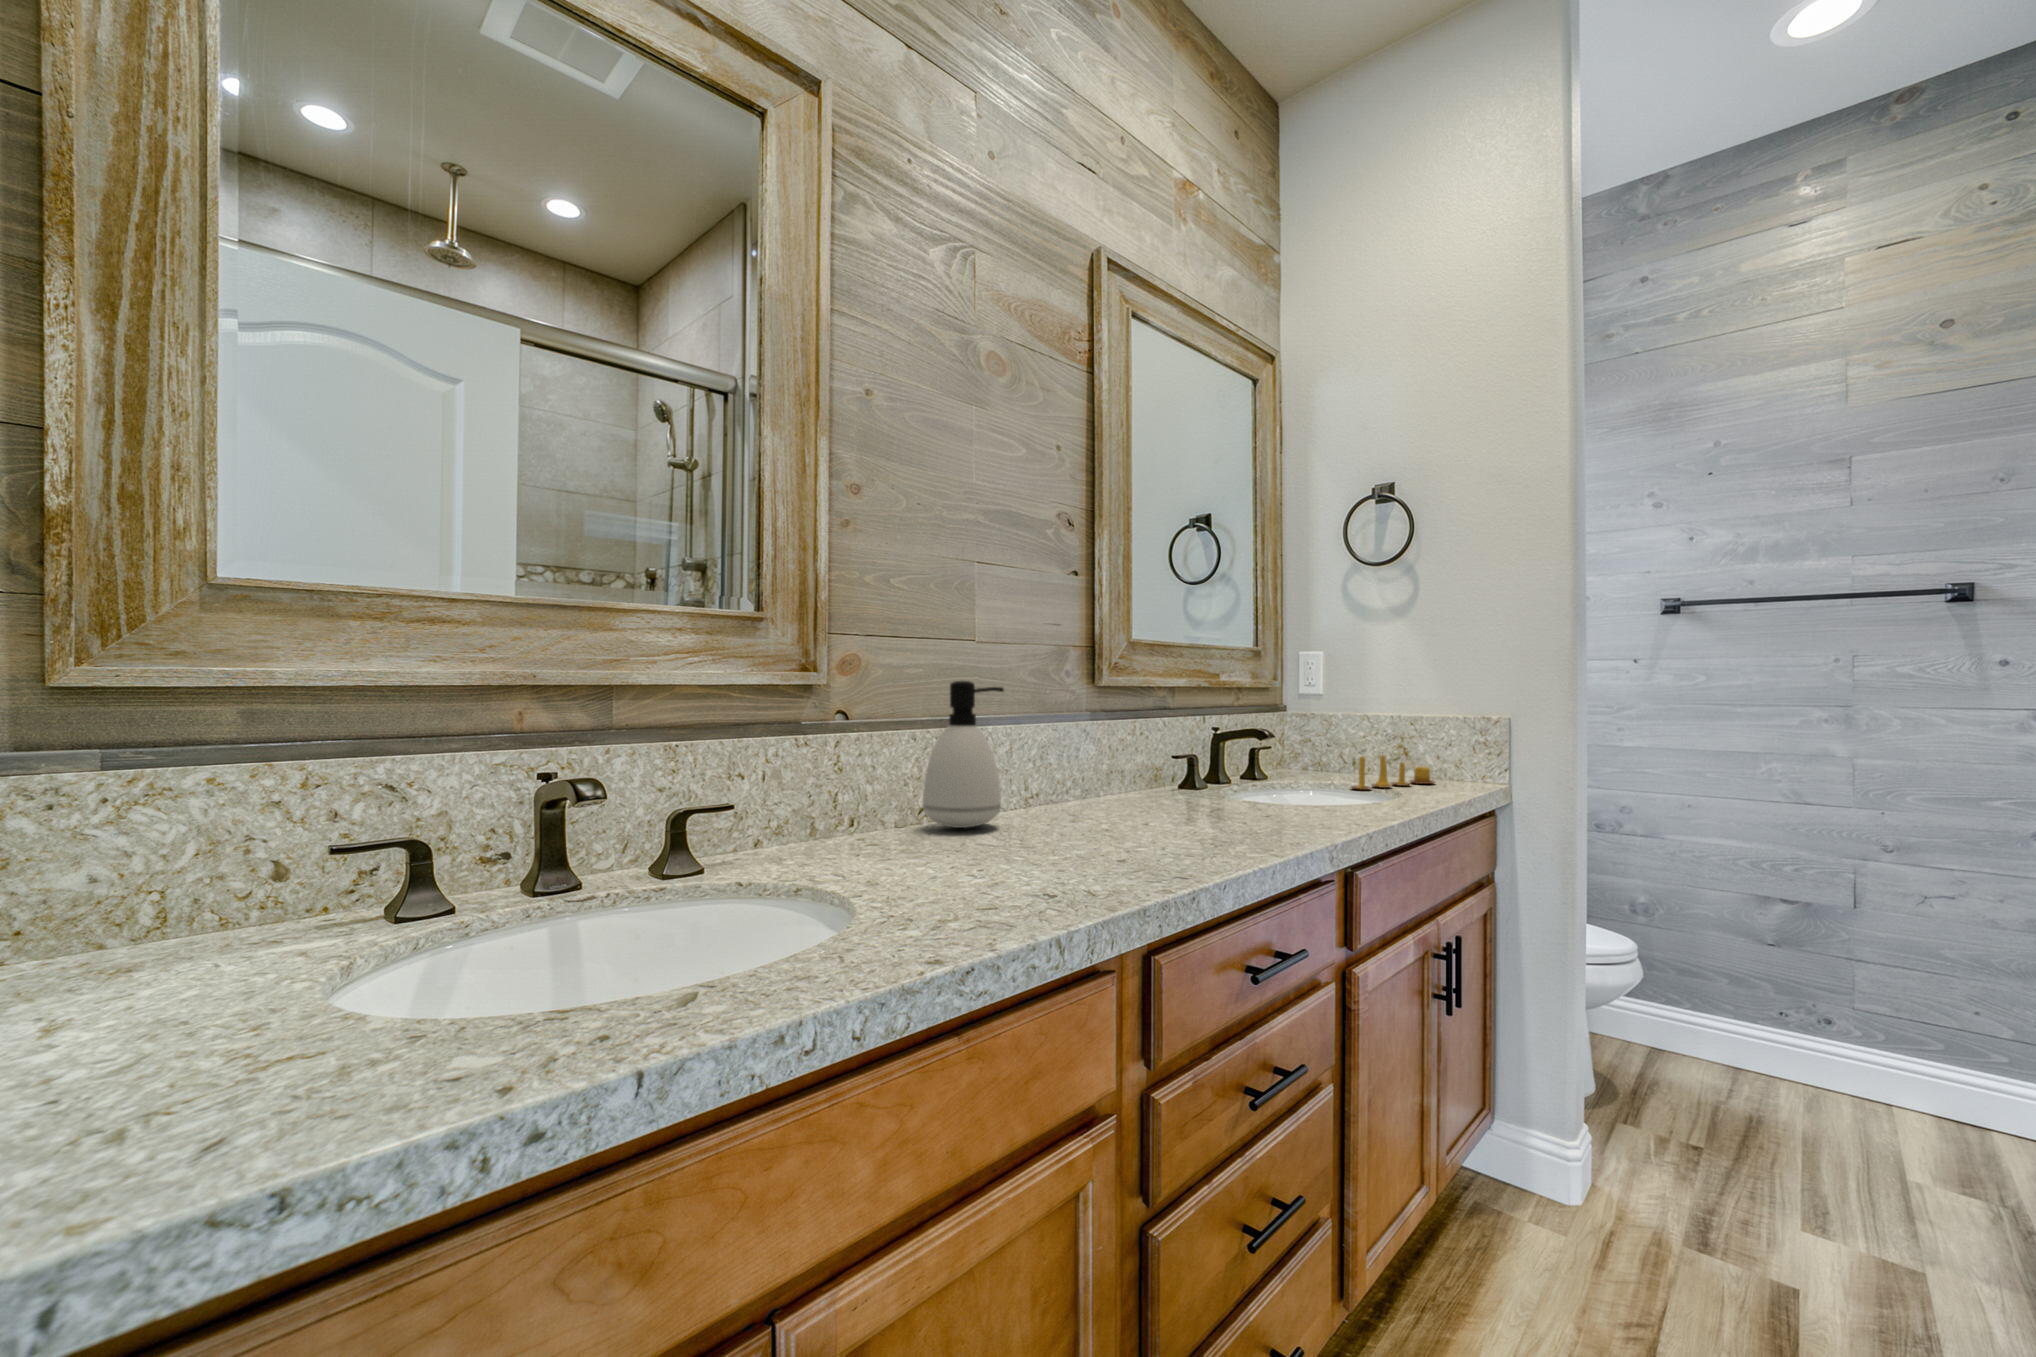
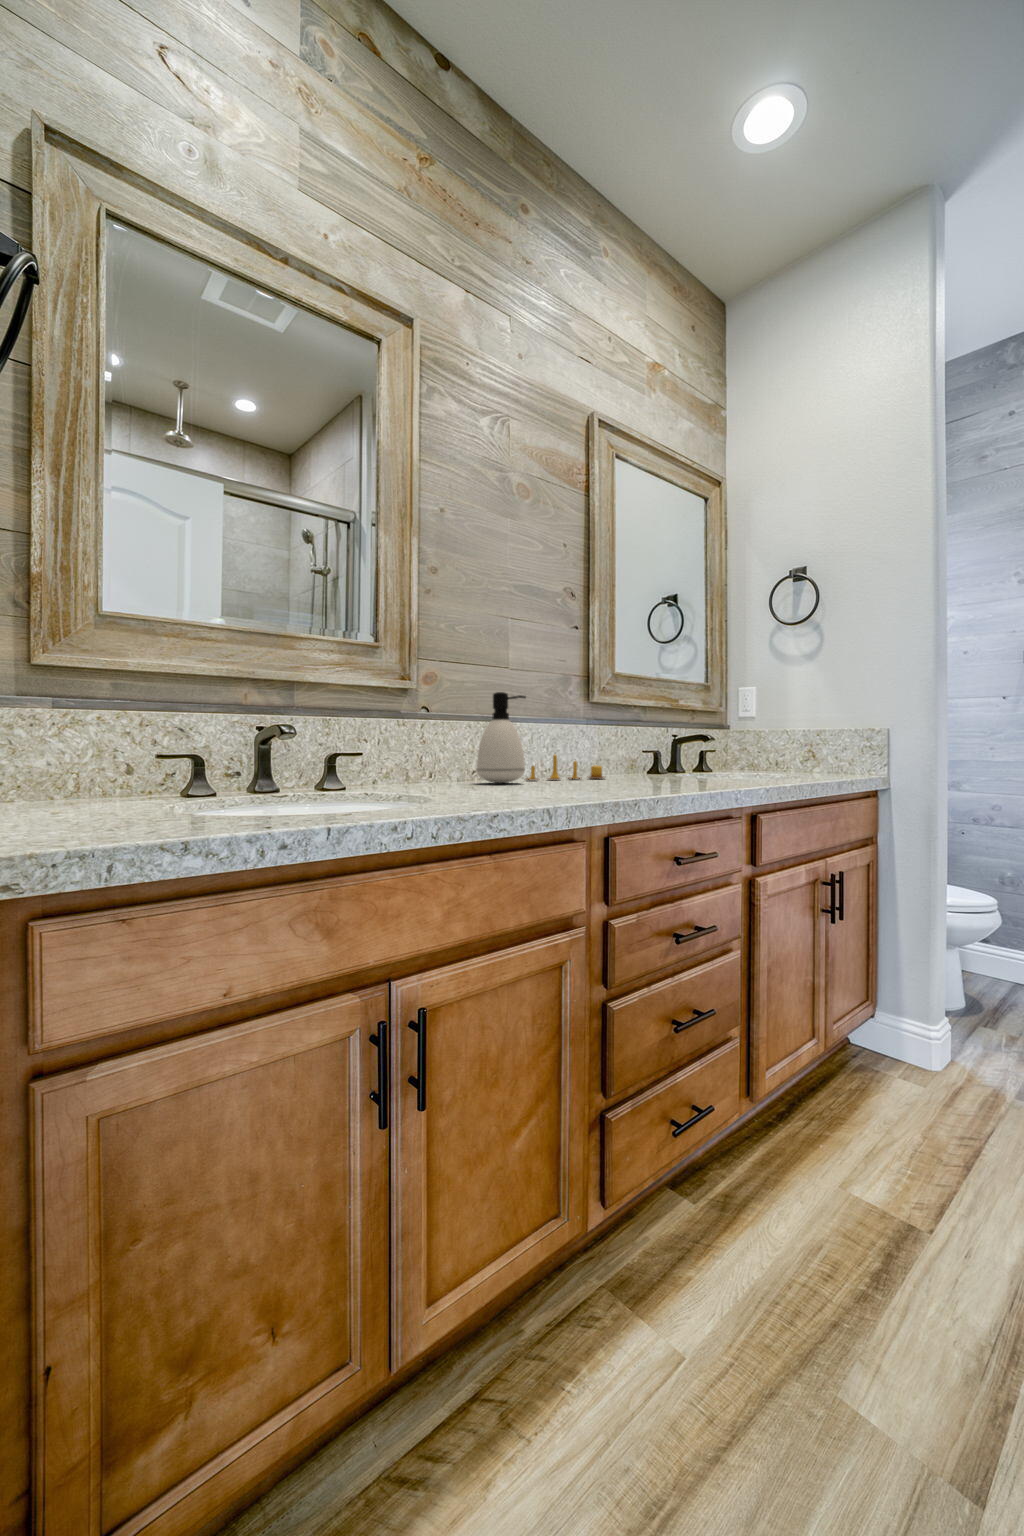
candle: present [1351,755,1435,790] -> present [526,754,604,780]

